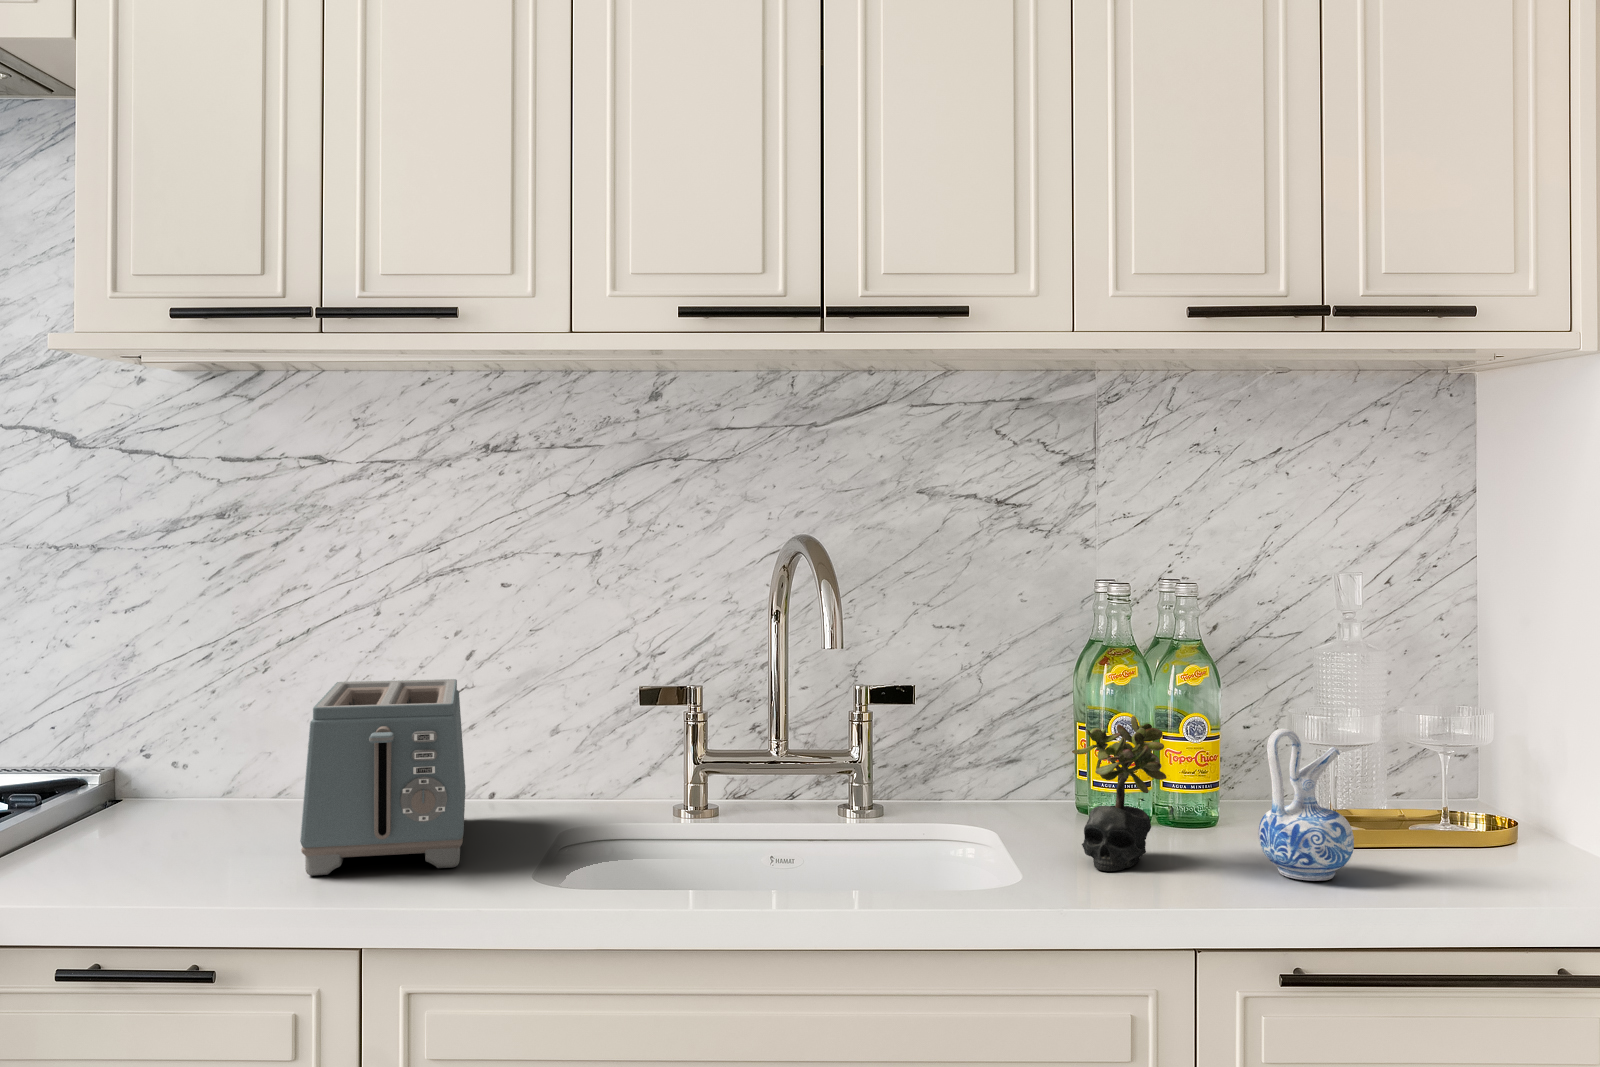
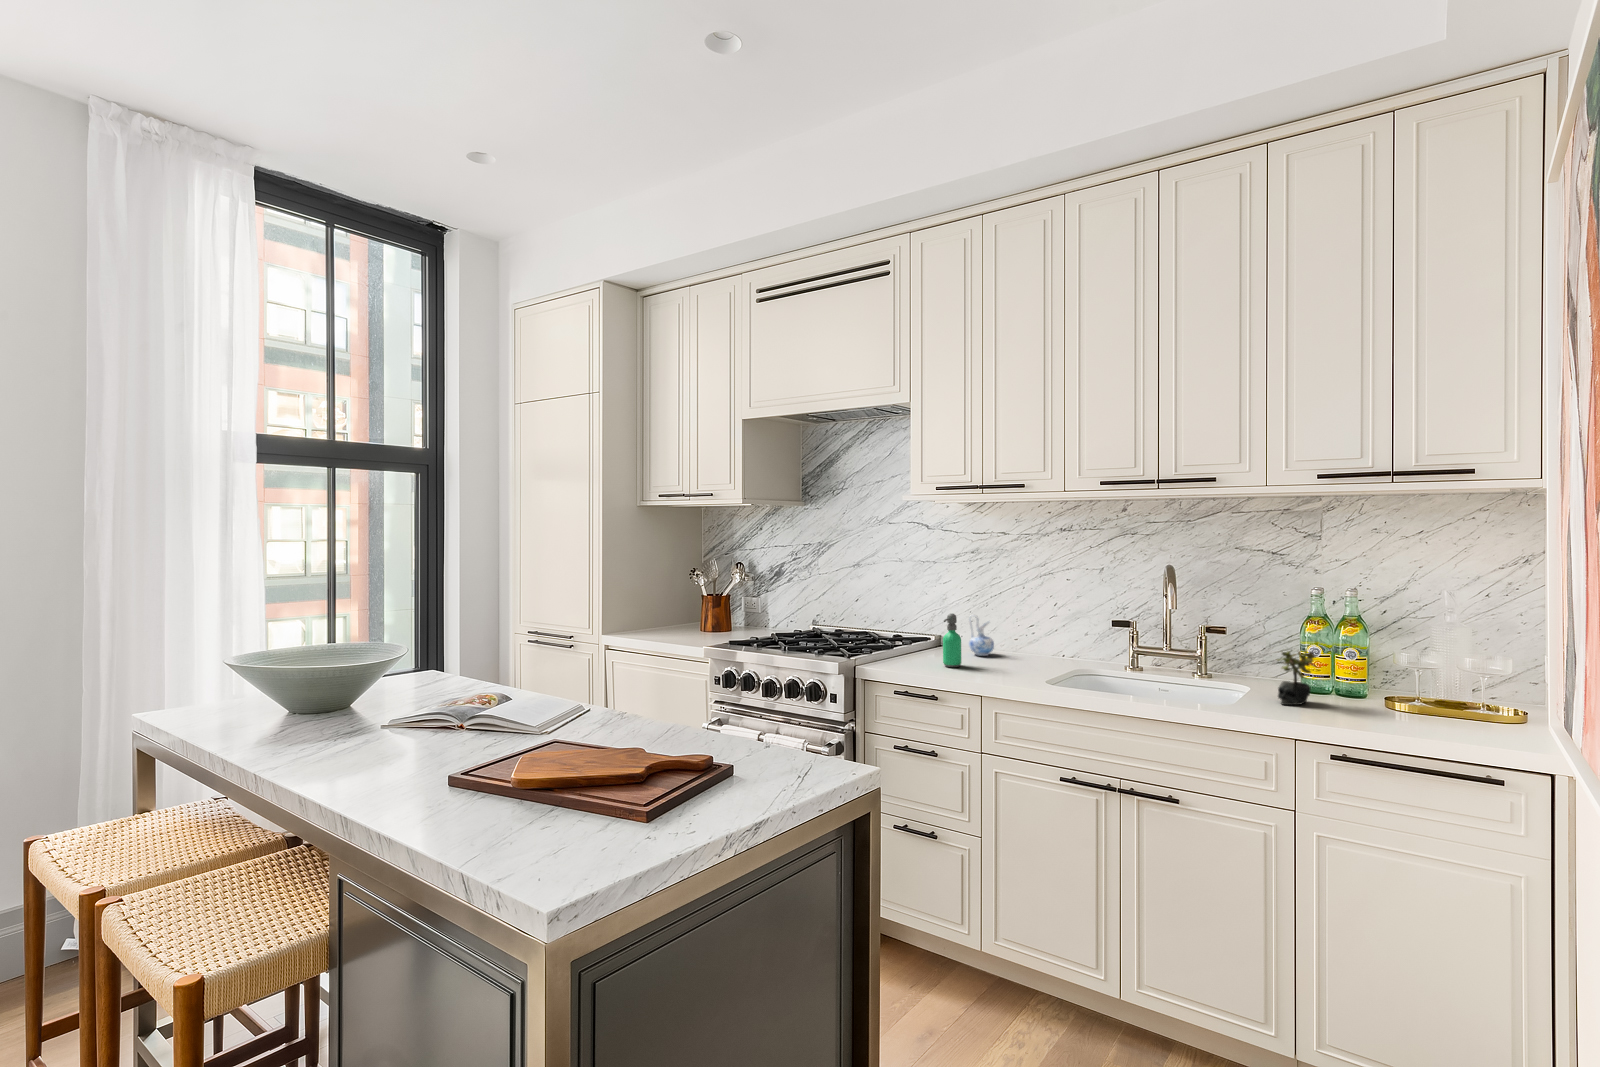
toaster: present [300,679,466,876] -> none [995,612,1051,676]
soap dispenser: none [113,691,182,875] -> present [943,613,961,667]
ceramic pitcher: present [1259,728,1354,881] -> present [969,615,994,656]

